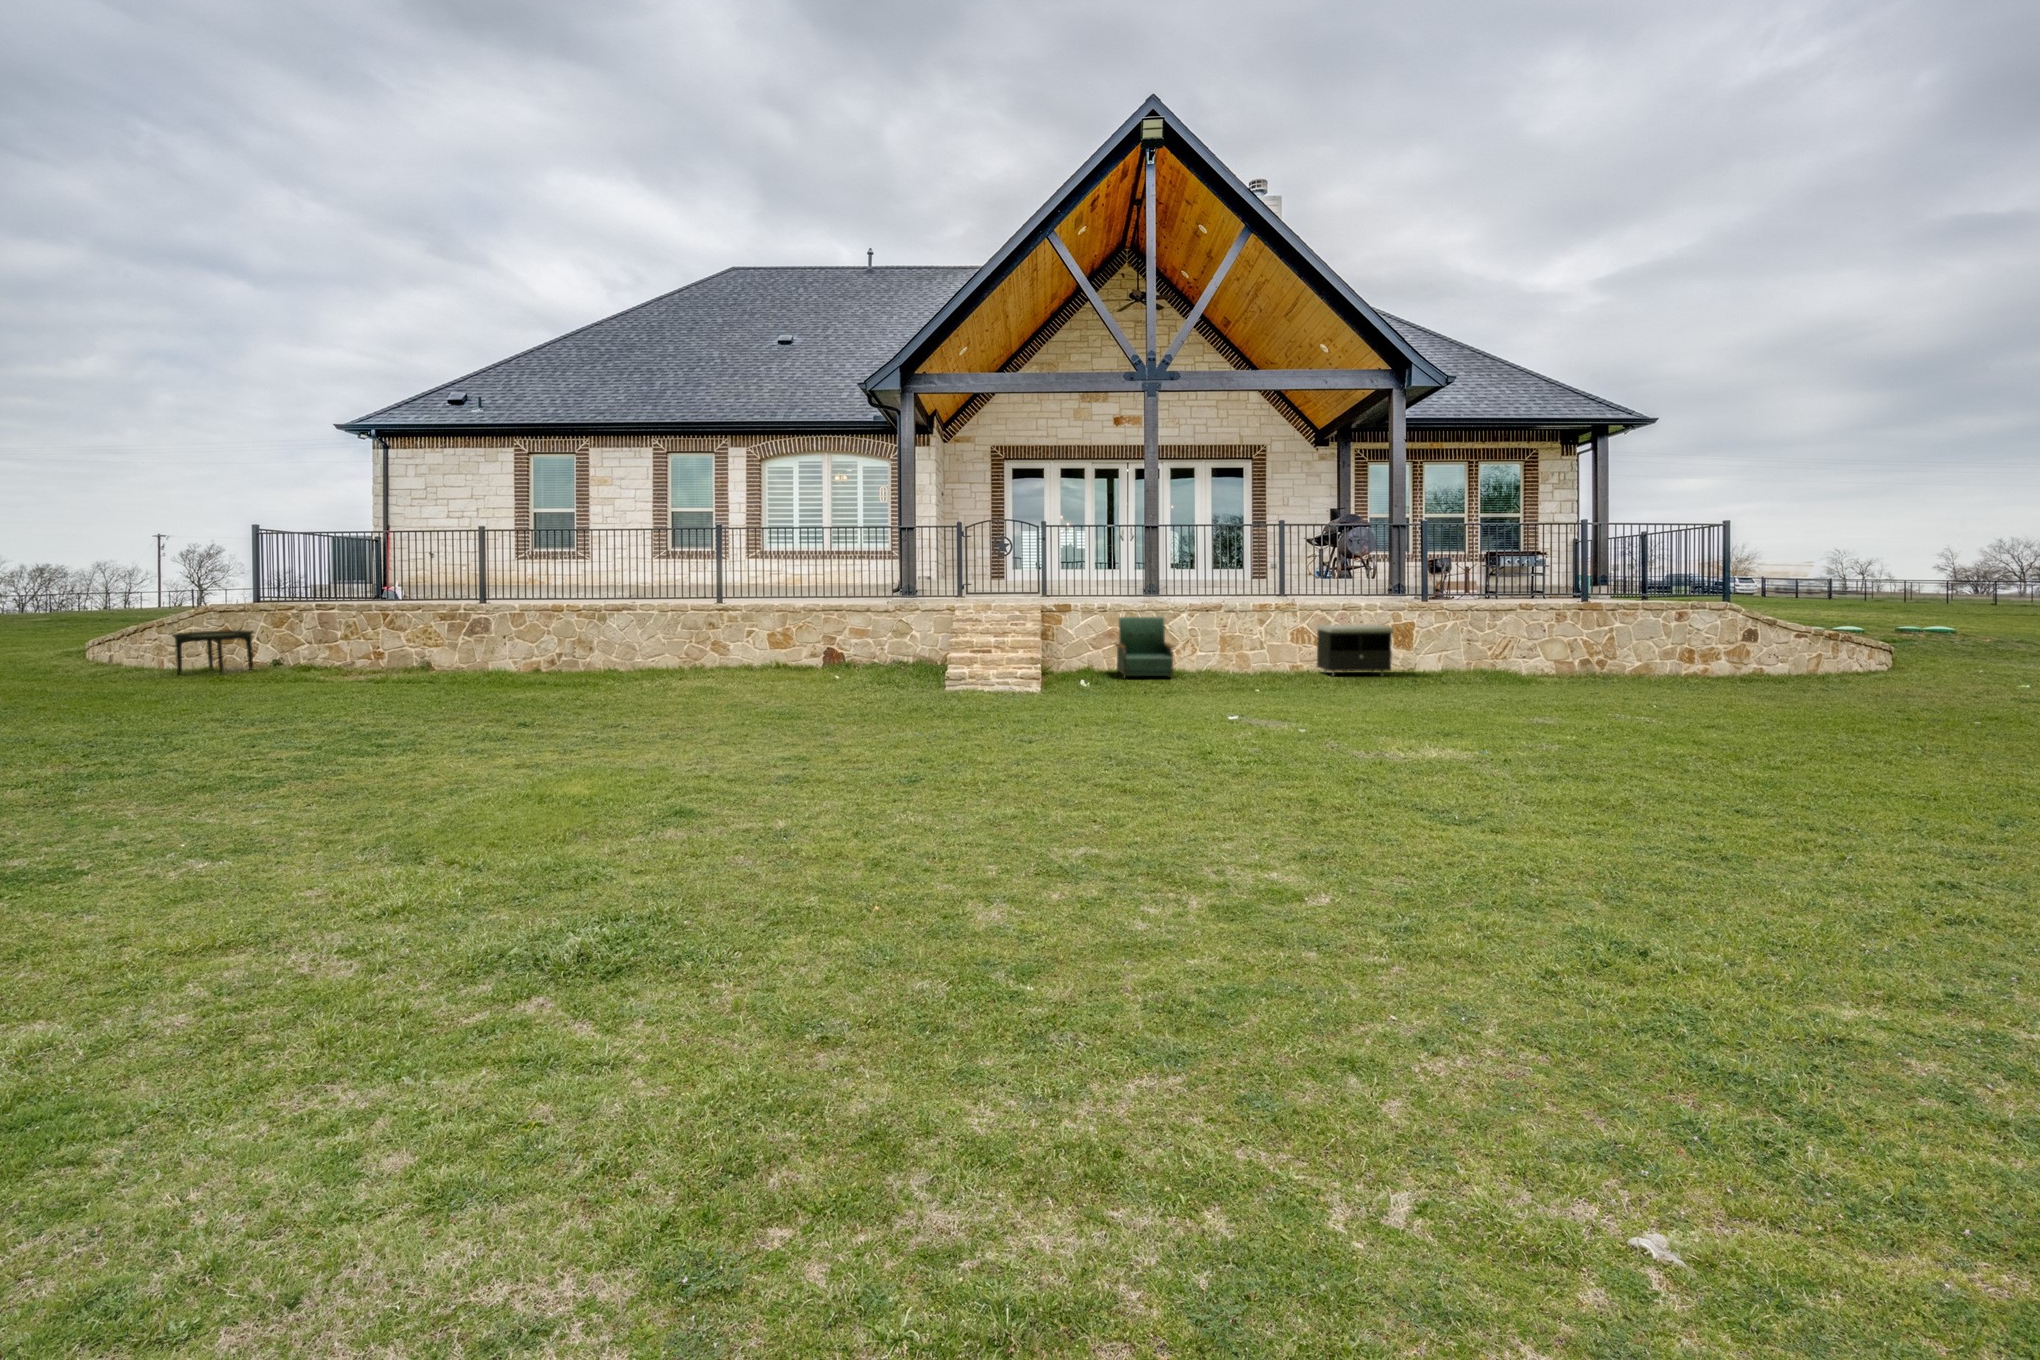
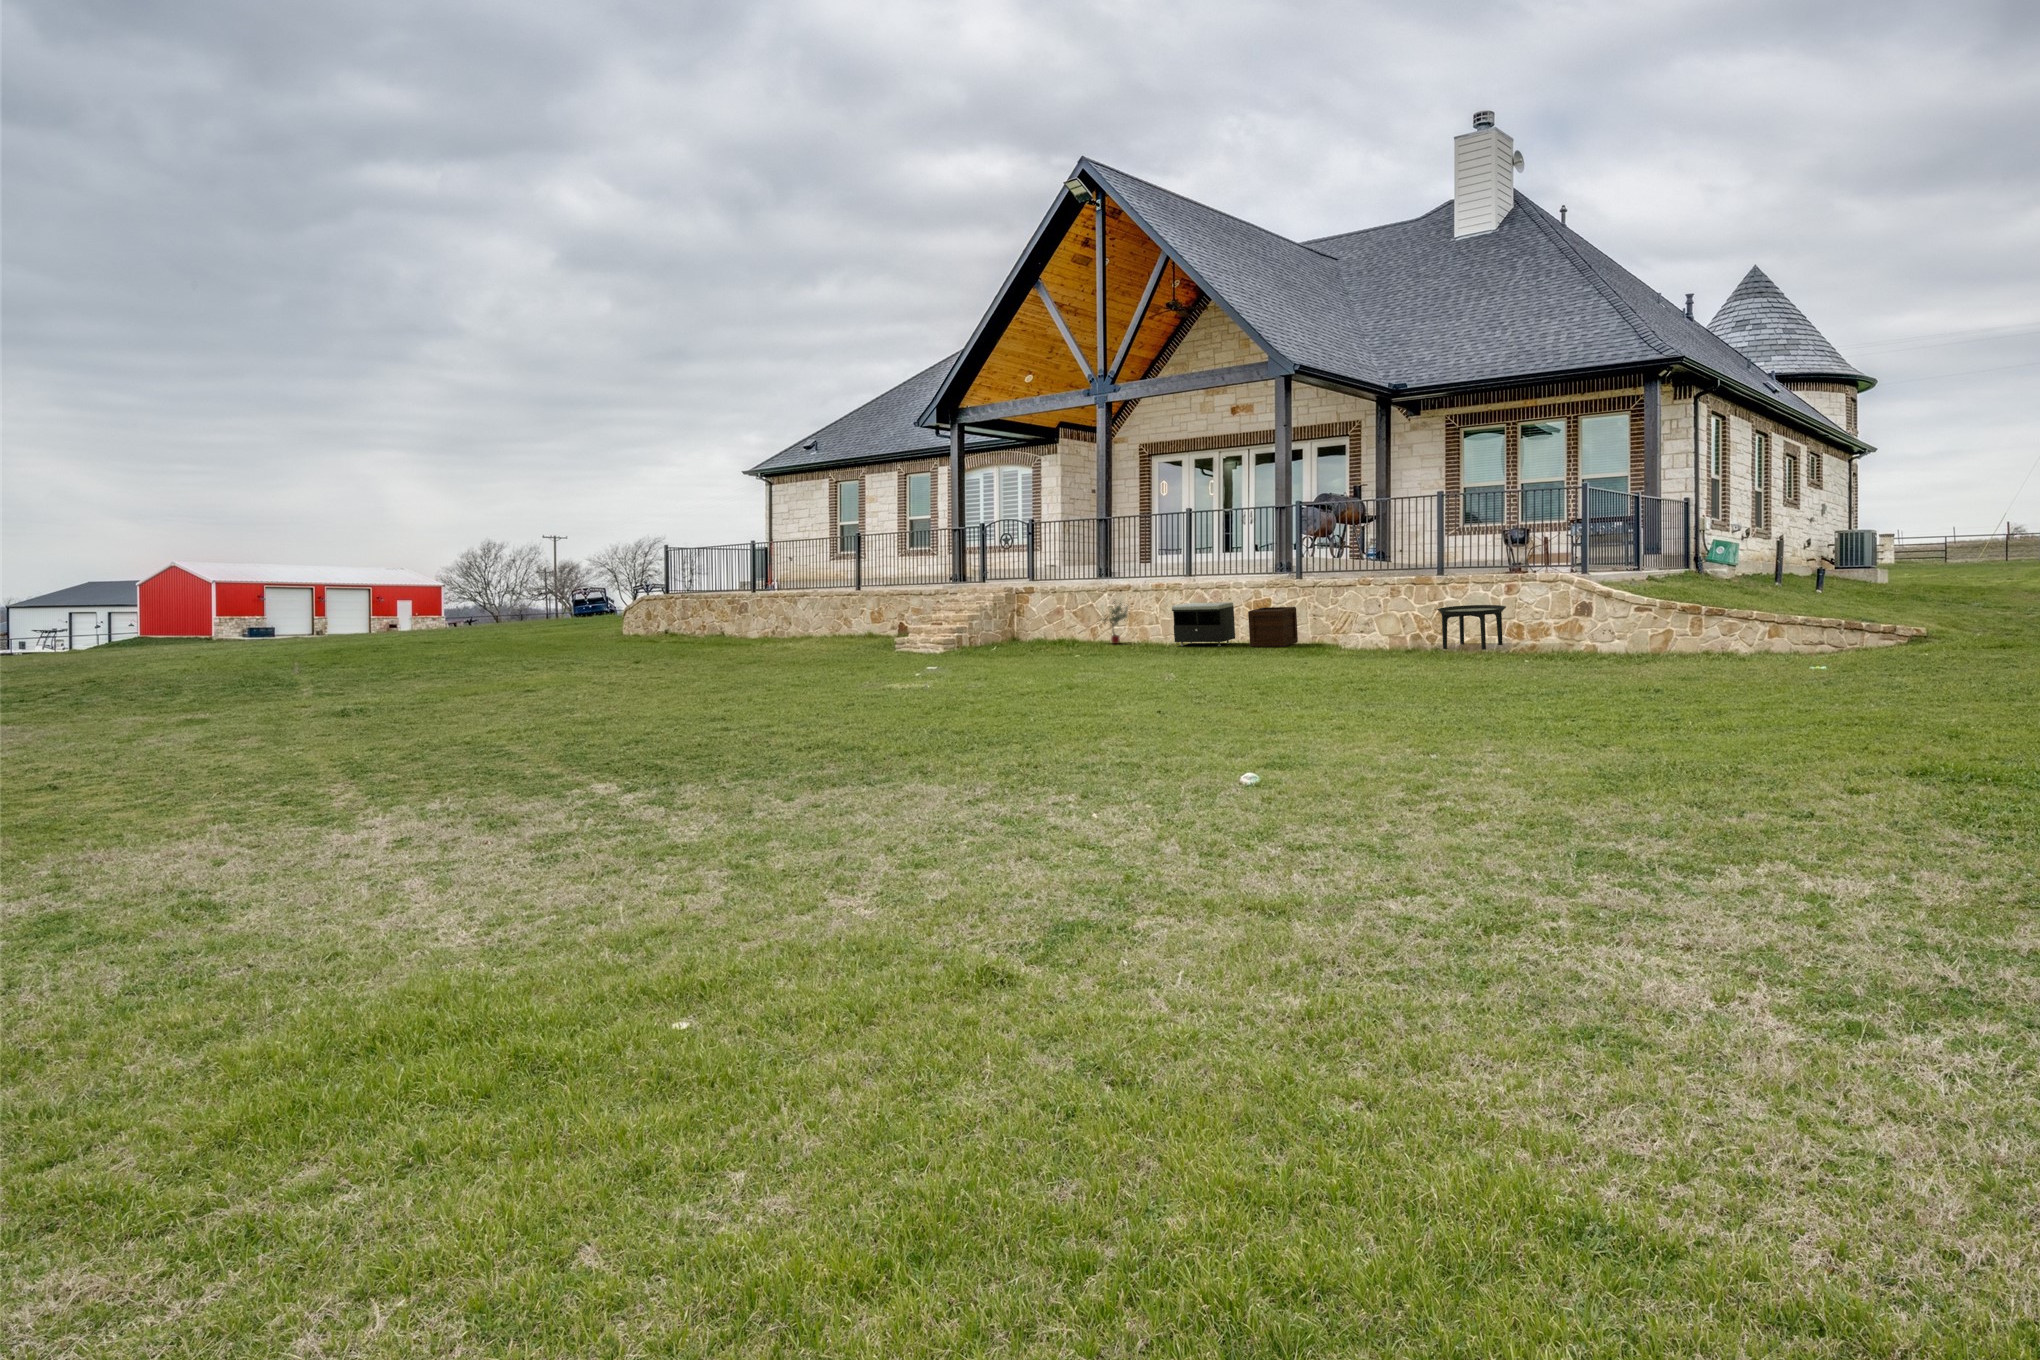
armchair: present [1115,617,1175,678] -> none [1030,598,1088,647]
potted tree: none [1198,619,1245,674] -> present [1102,601,1128,644]
round table: present [172,630,254,674] -> present [1437,605,1506,650]
wooden crate: none [1412,630,1474,676] -> present [1248,607,1298,647]

